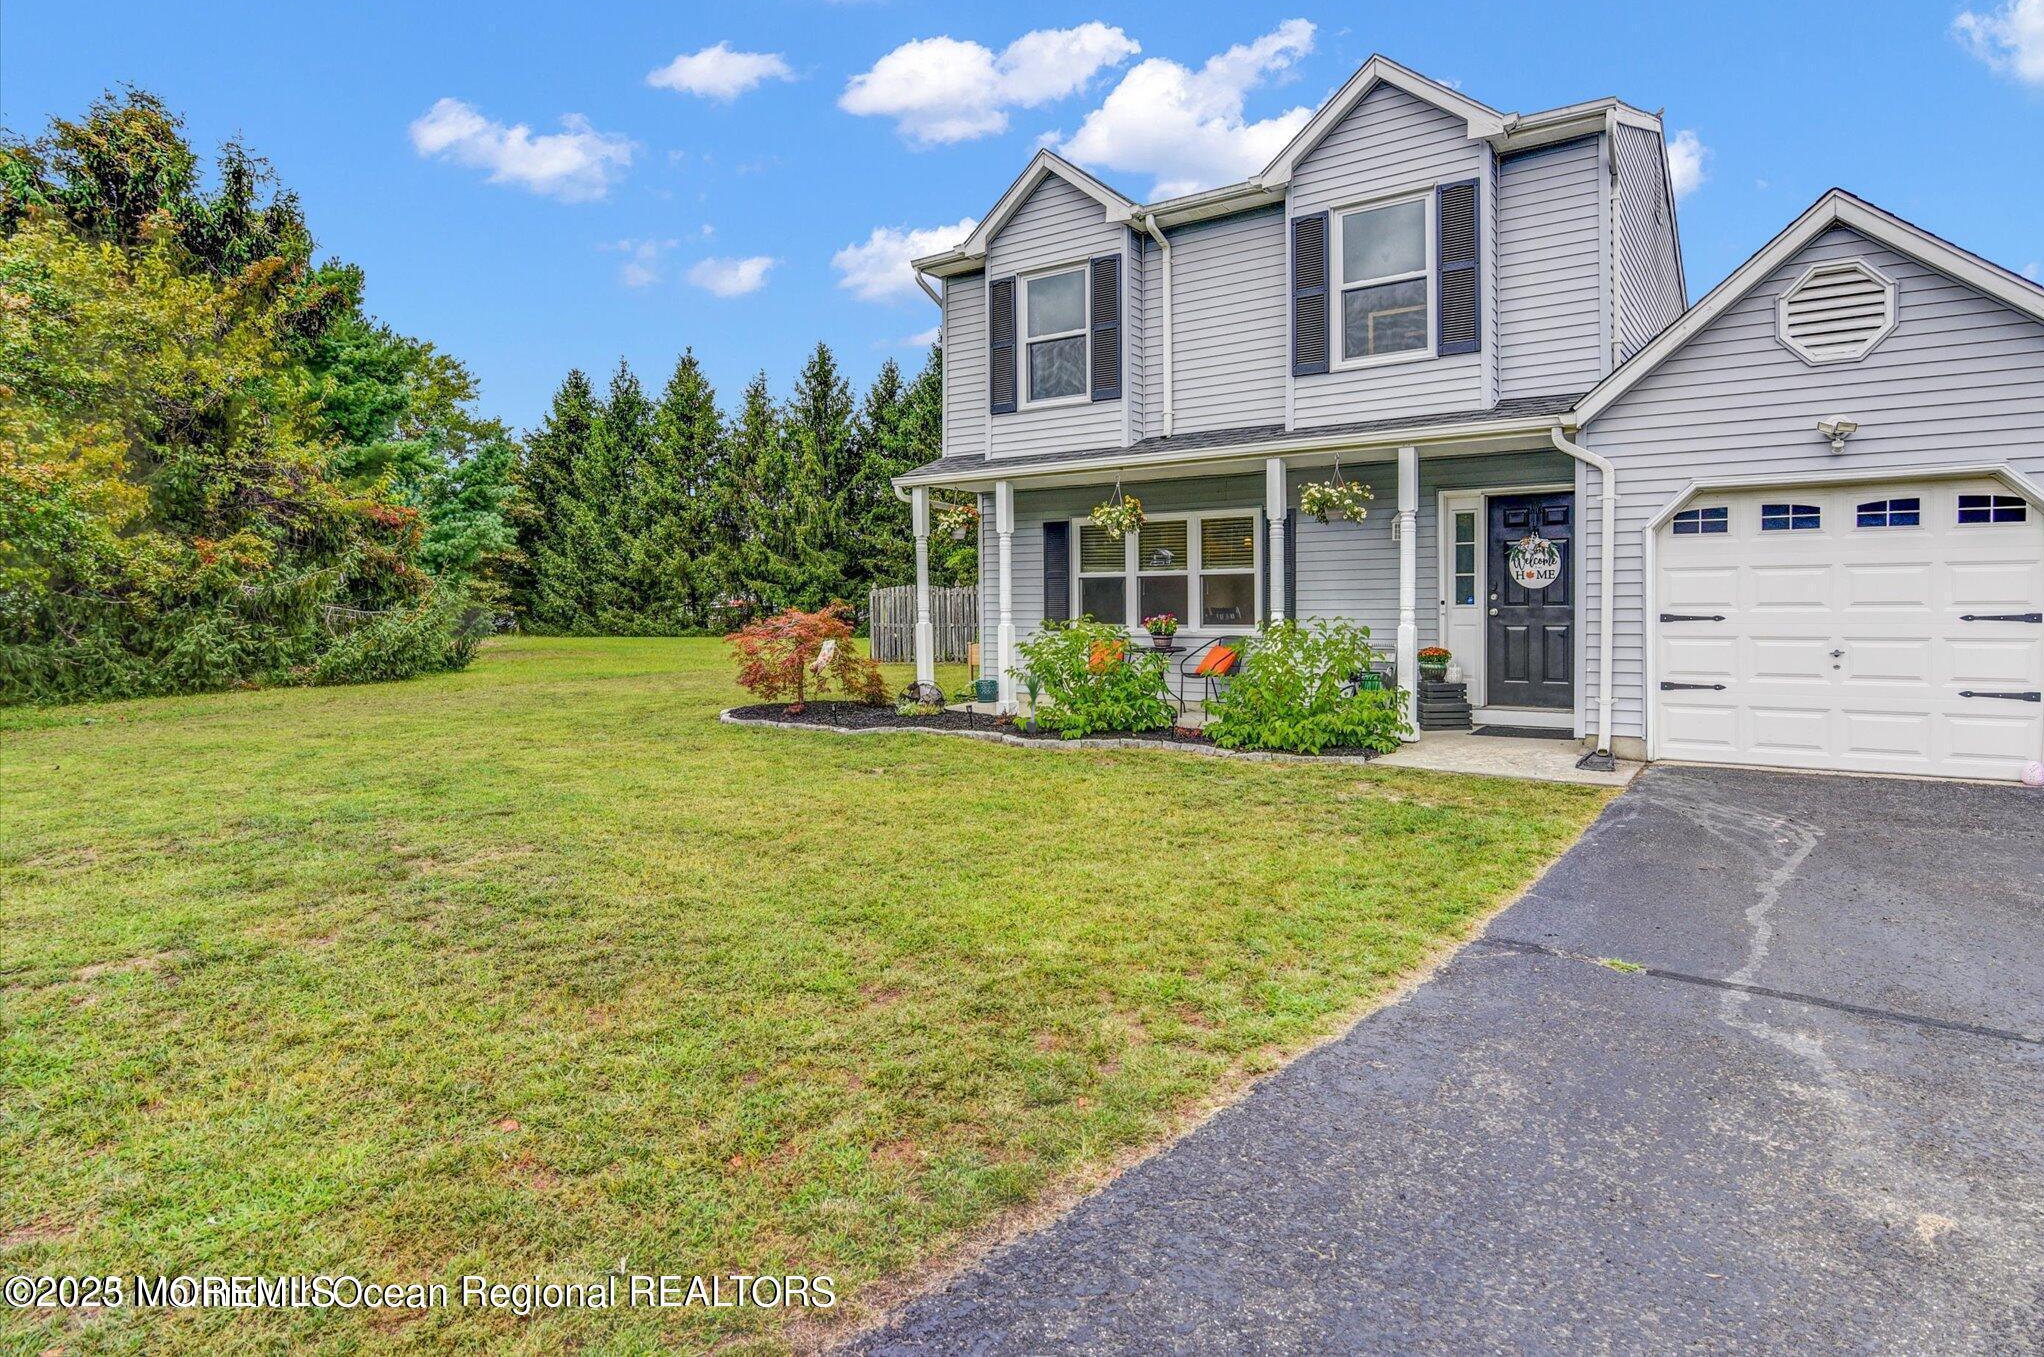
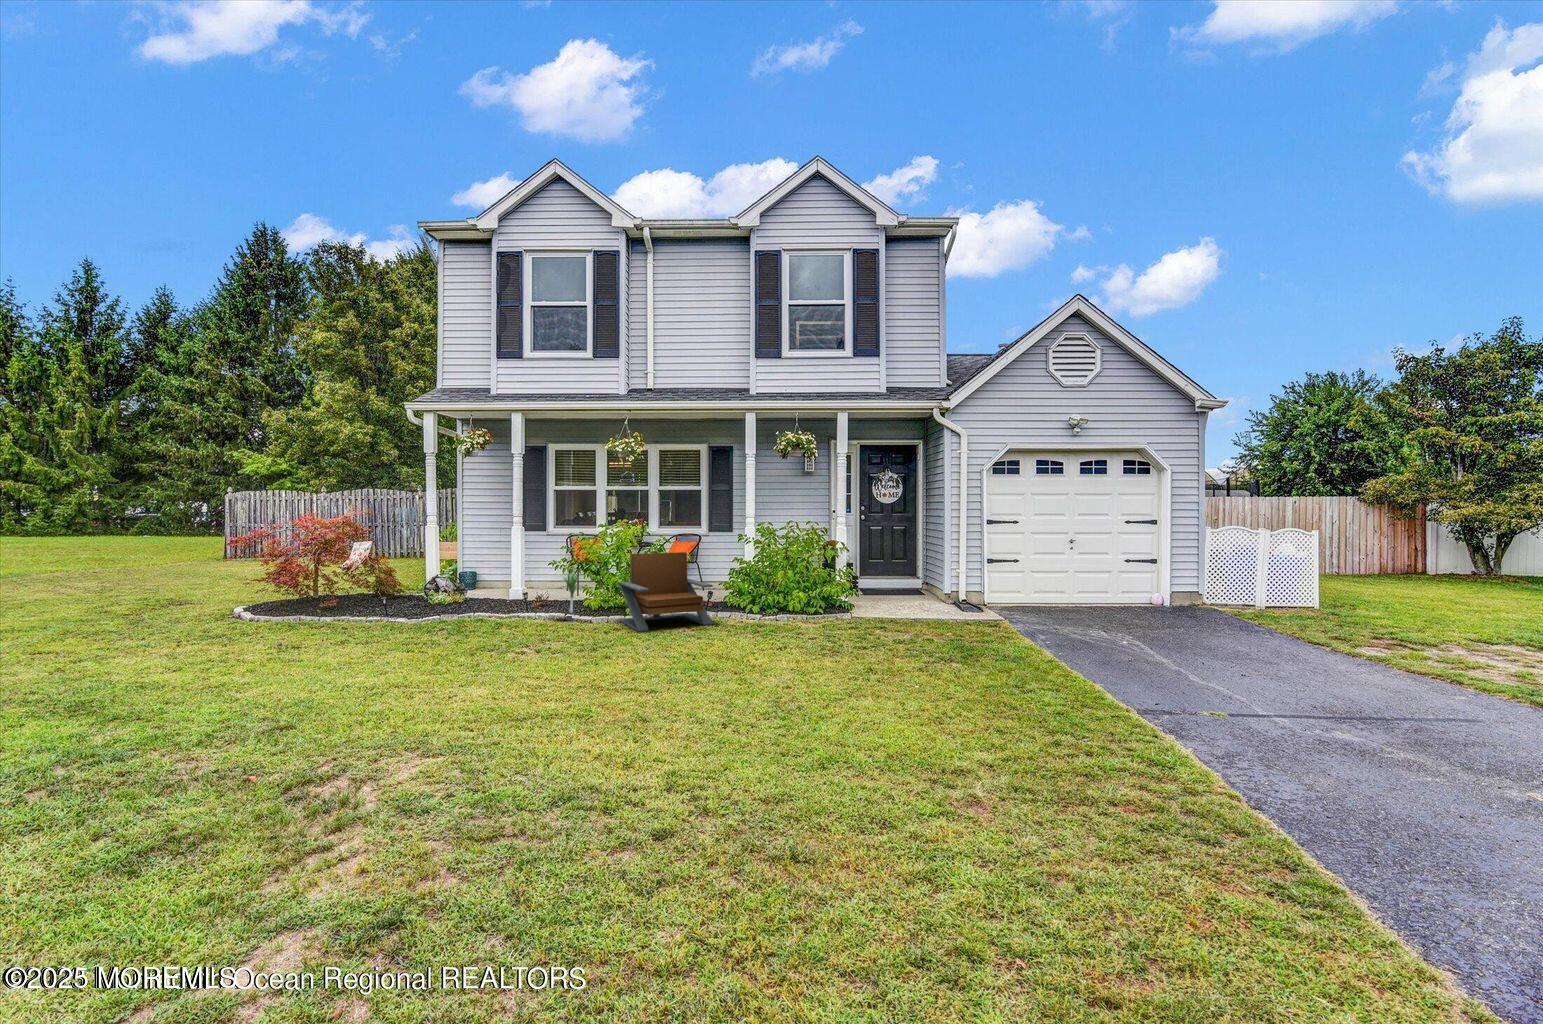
lounge chair: none [1079,654,1180,749] -> present [619,552,713,632]

